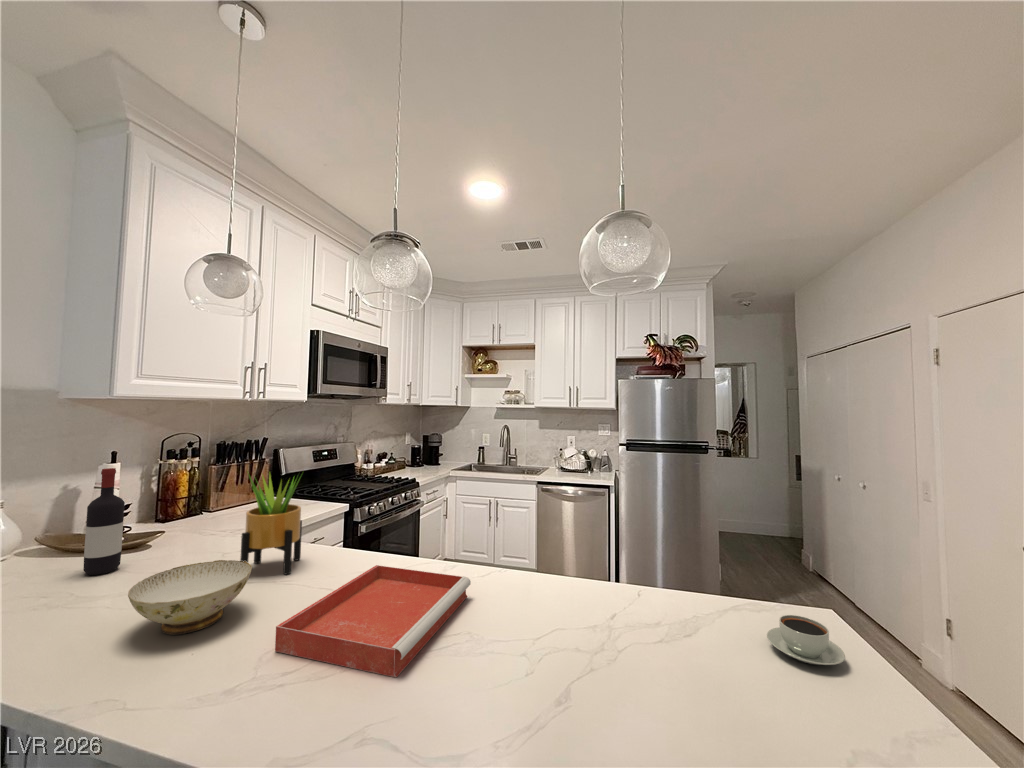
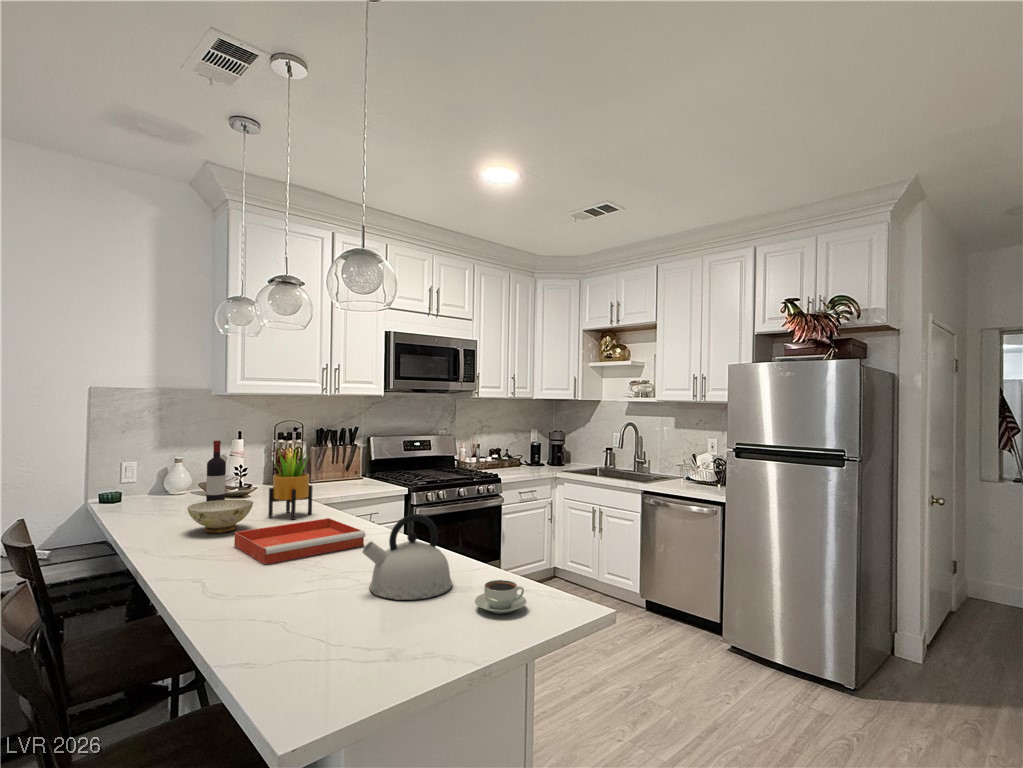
kettle: none [601,550,720,687] -> present [362,514,452,600]

